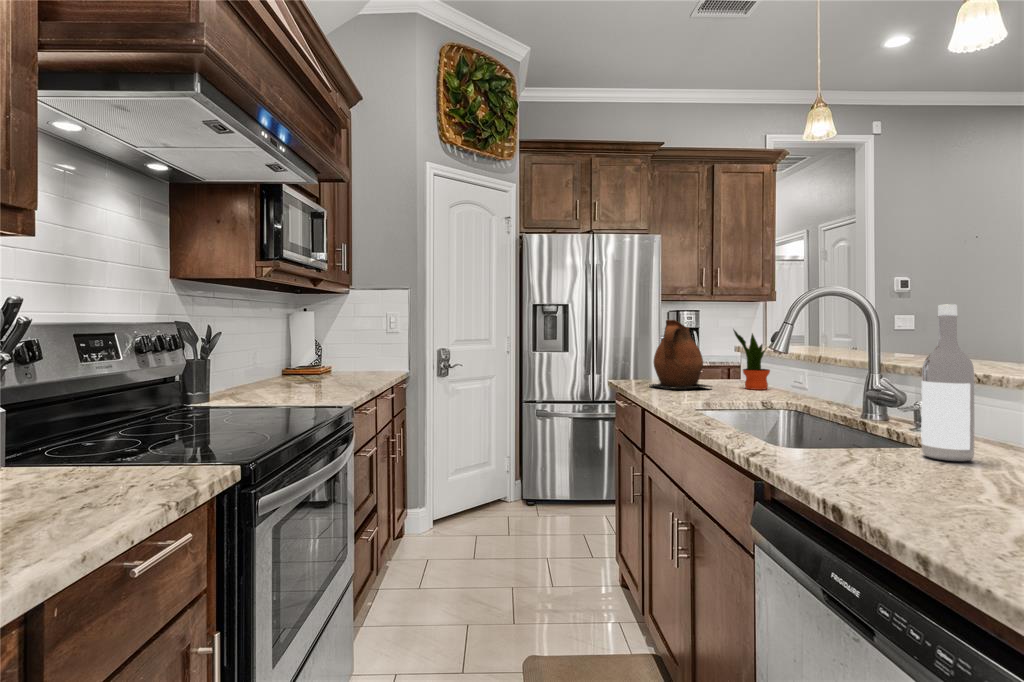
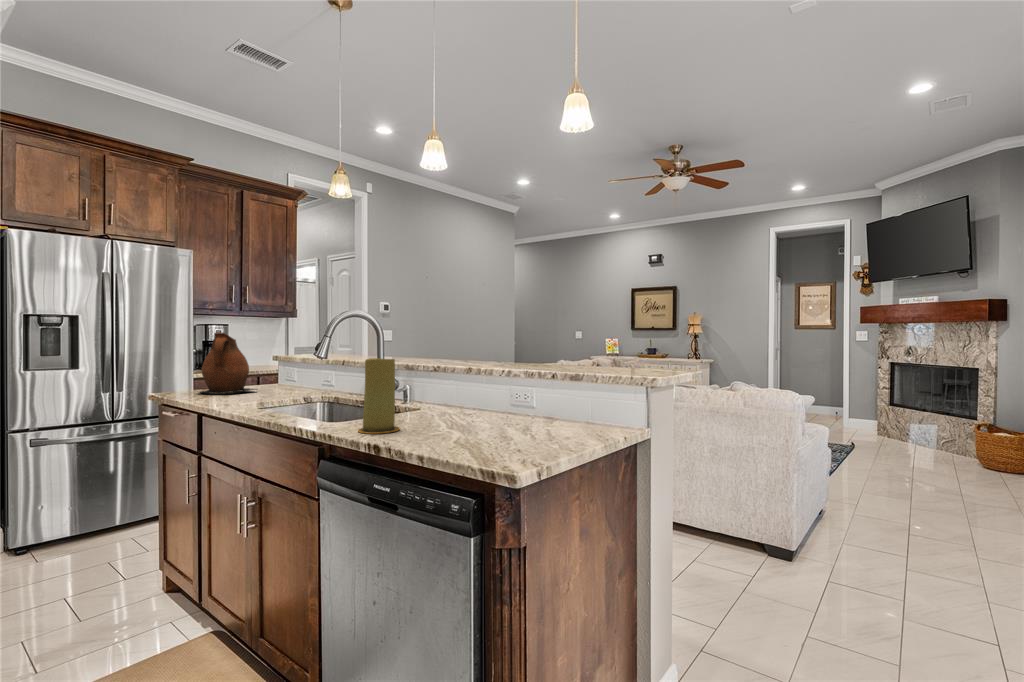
wine bottle: present [921,304,974,461] -> none [411,325,437,417]
potted plant: present [733,330,770,390] -> none [274,340,305,390]
candle: none [815,359,893,485] -> present [358,358,400,434]

